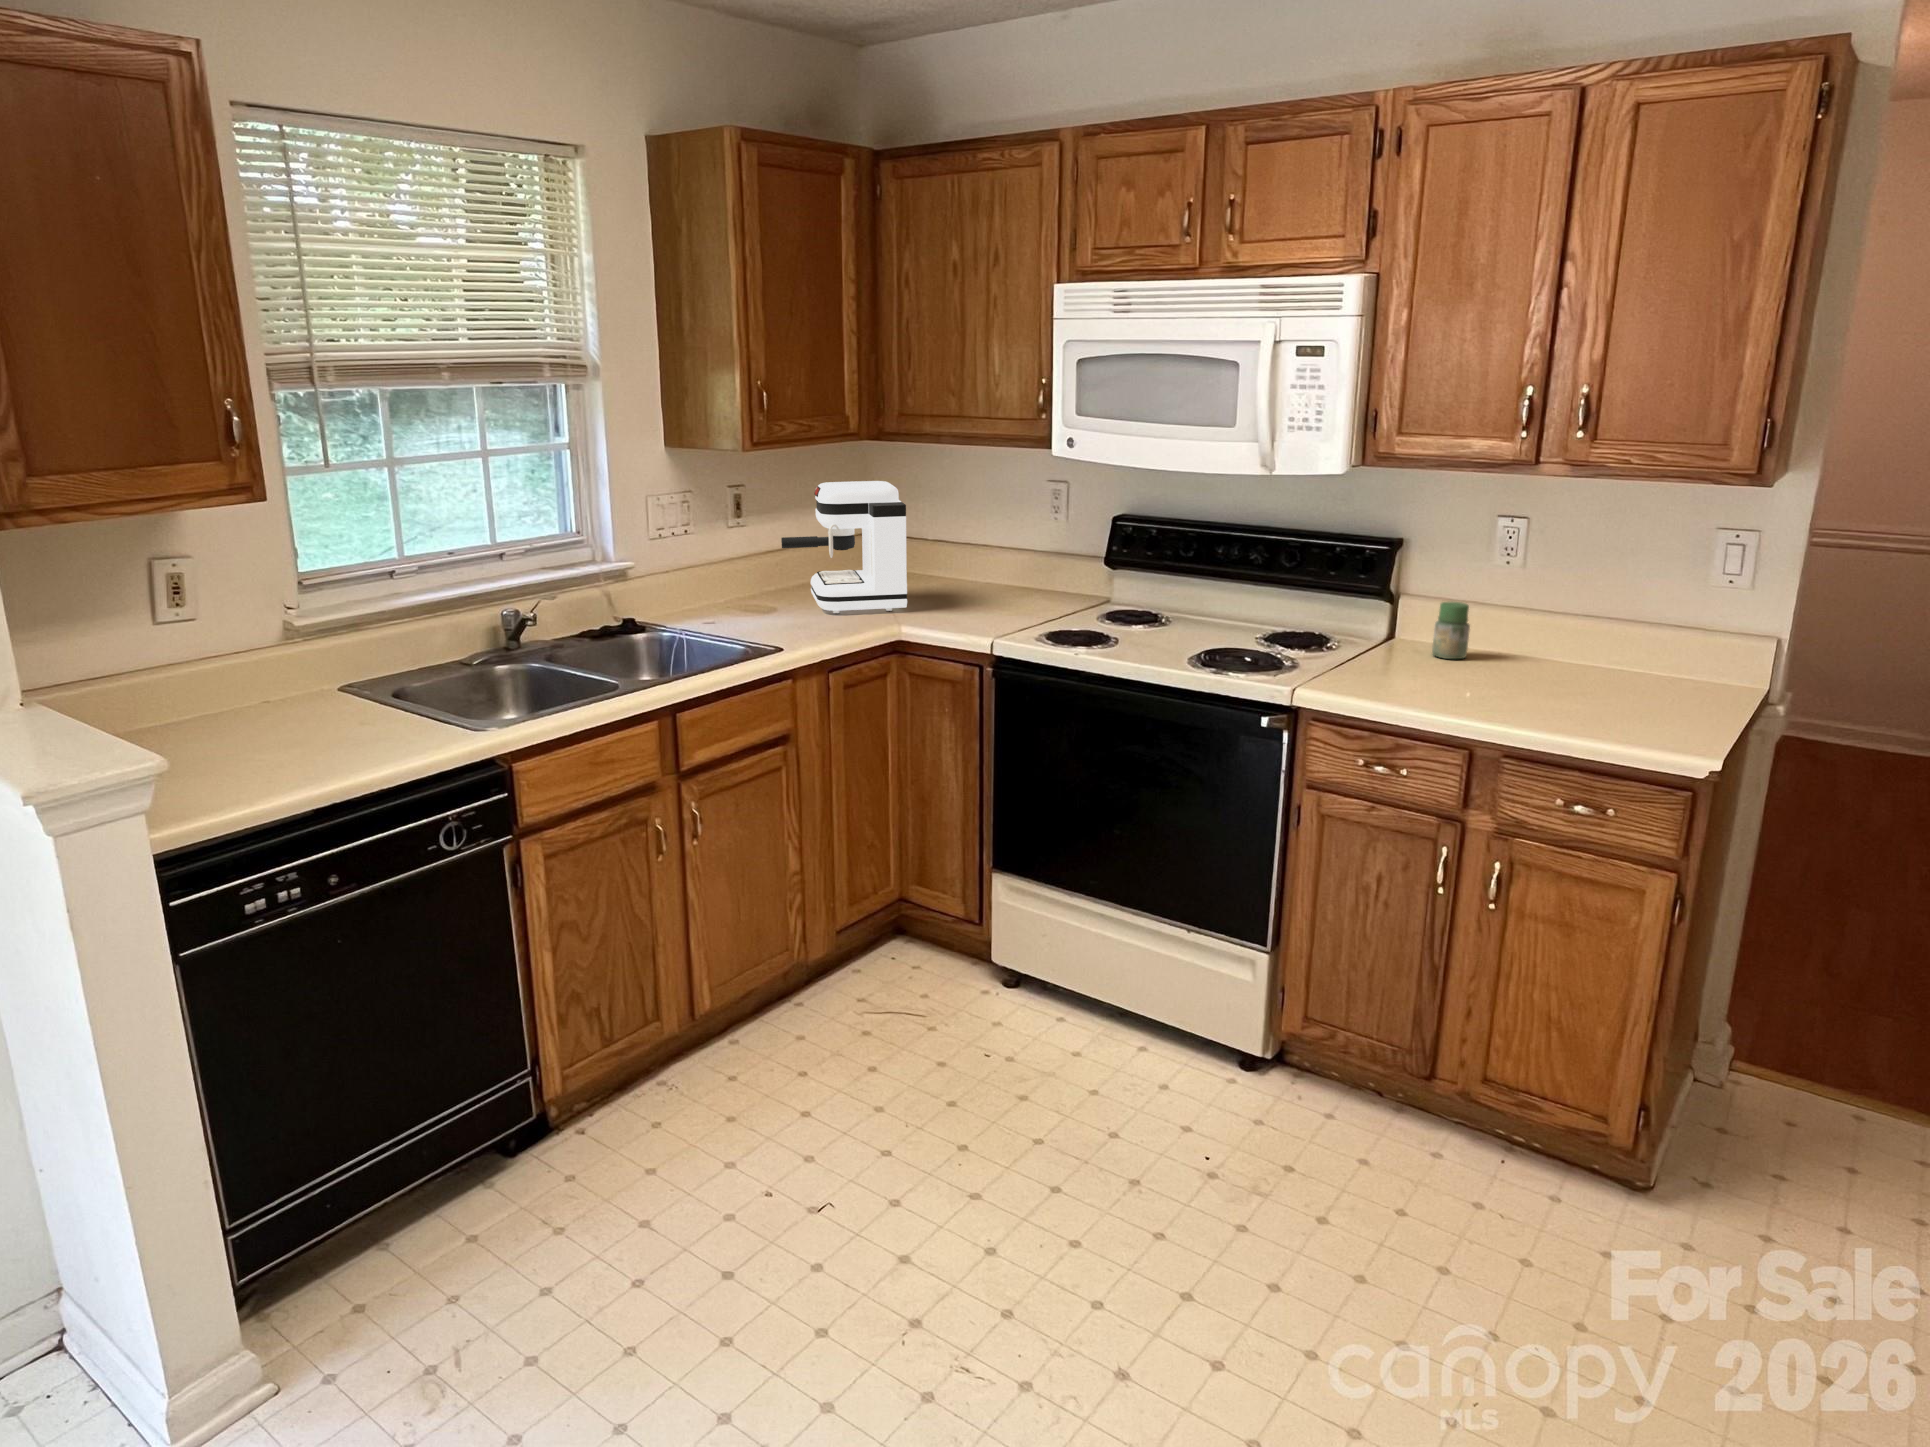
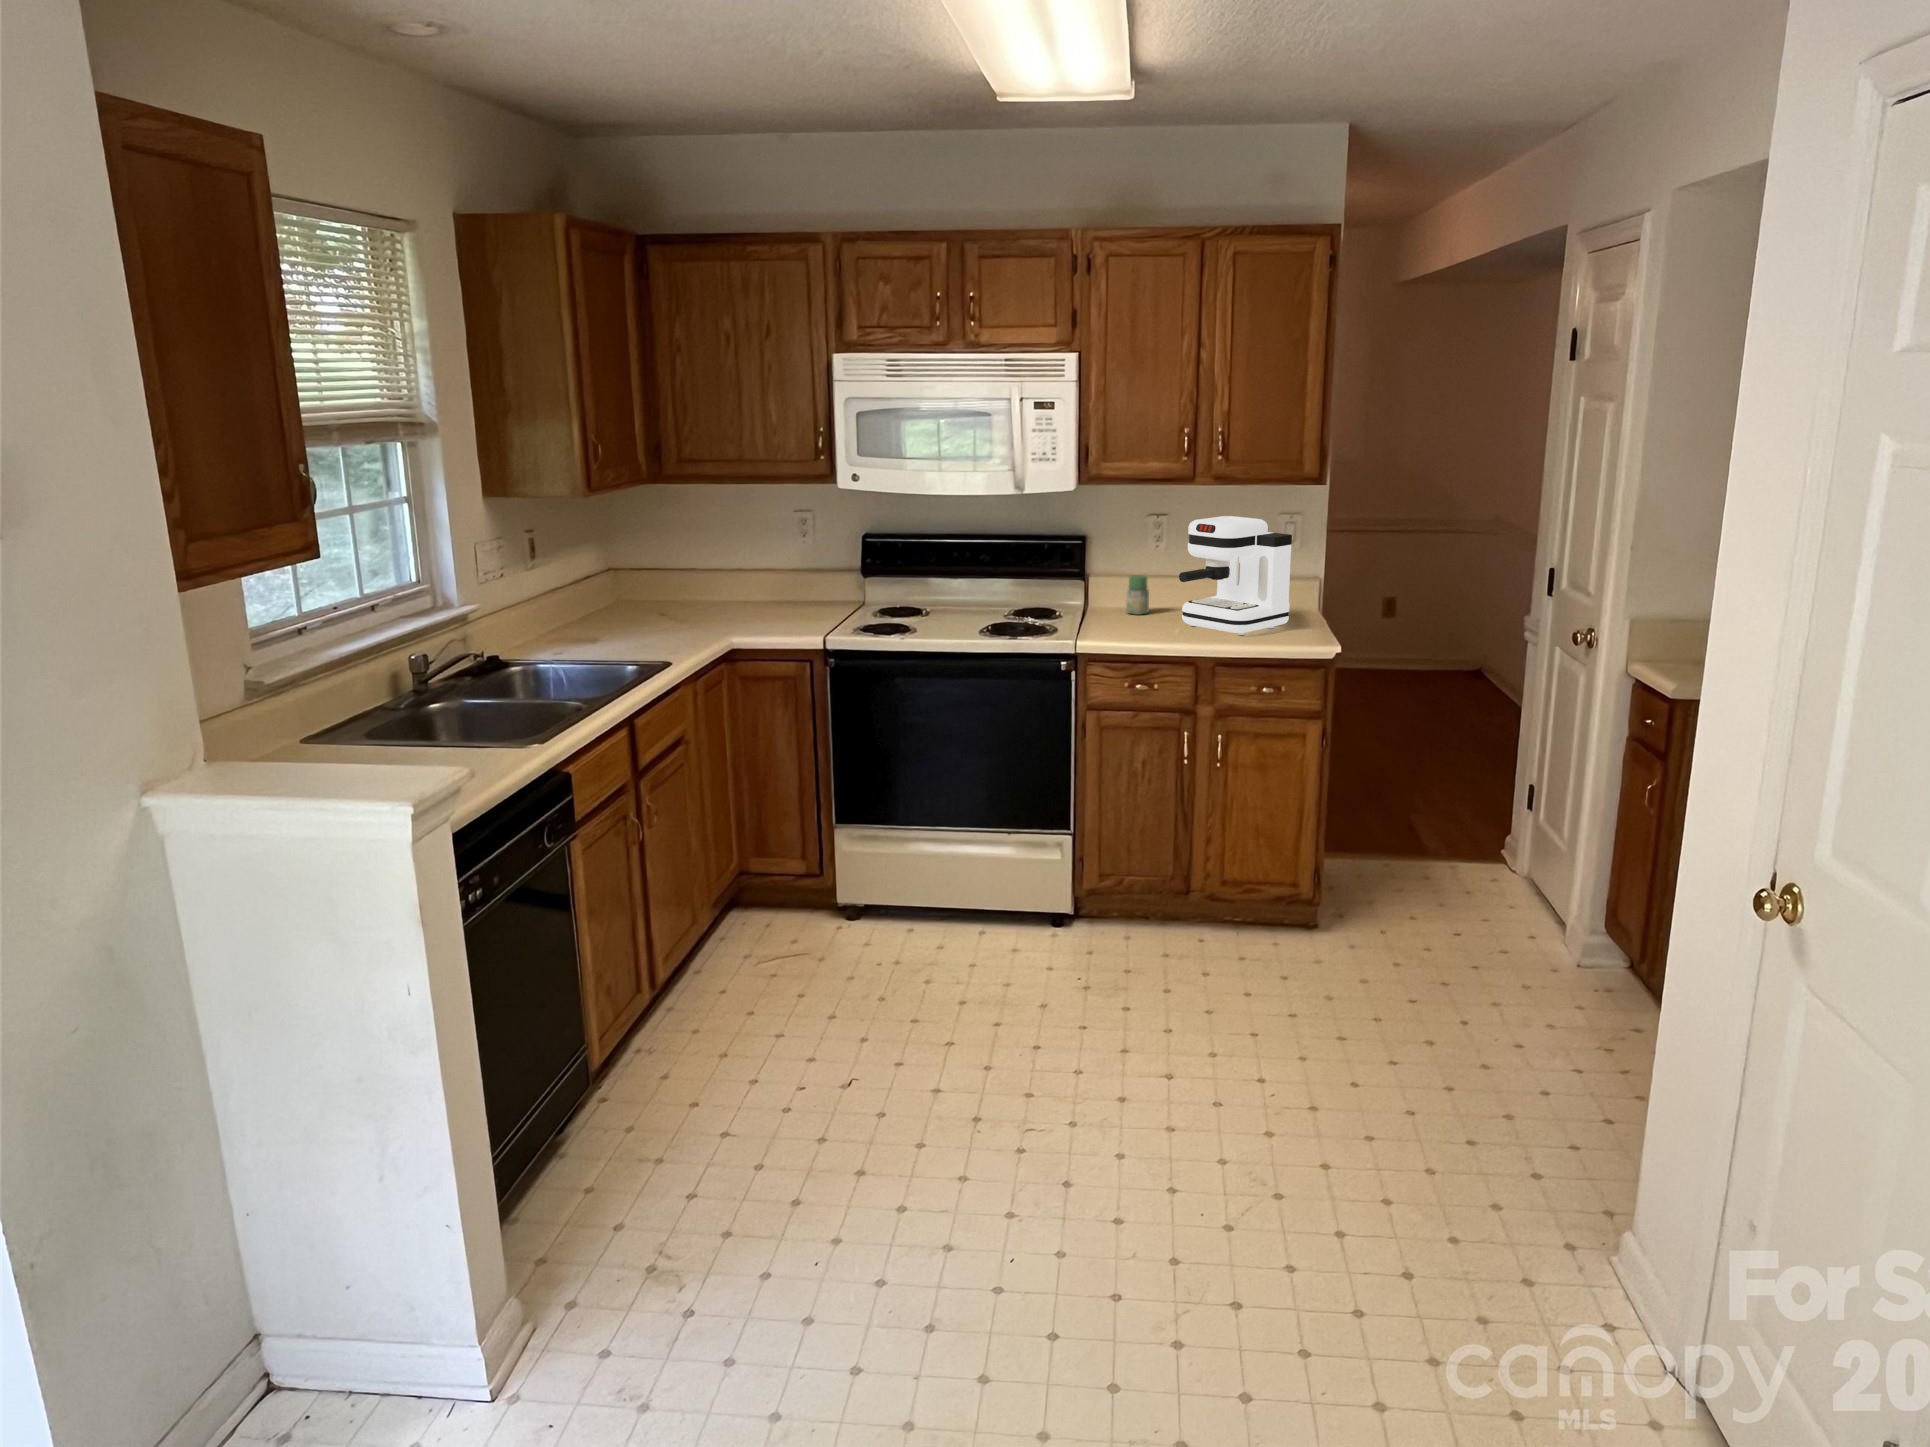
coffee maker: present [781,481,907,613] -> present [1179,516,1292,635]

